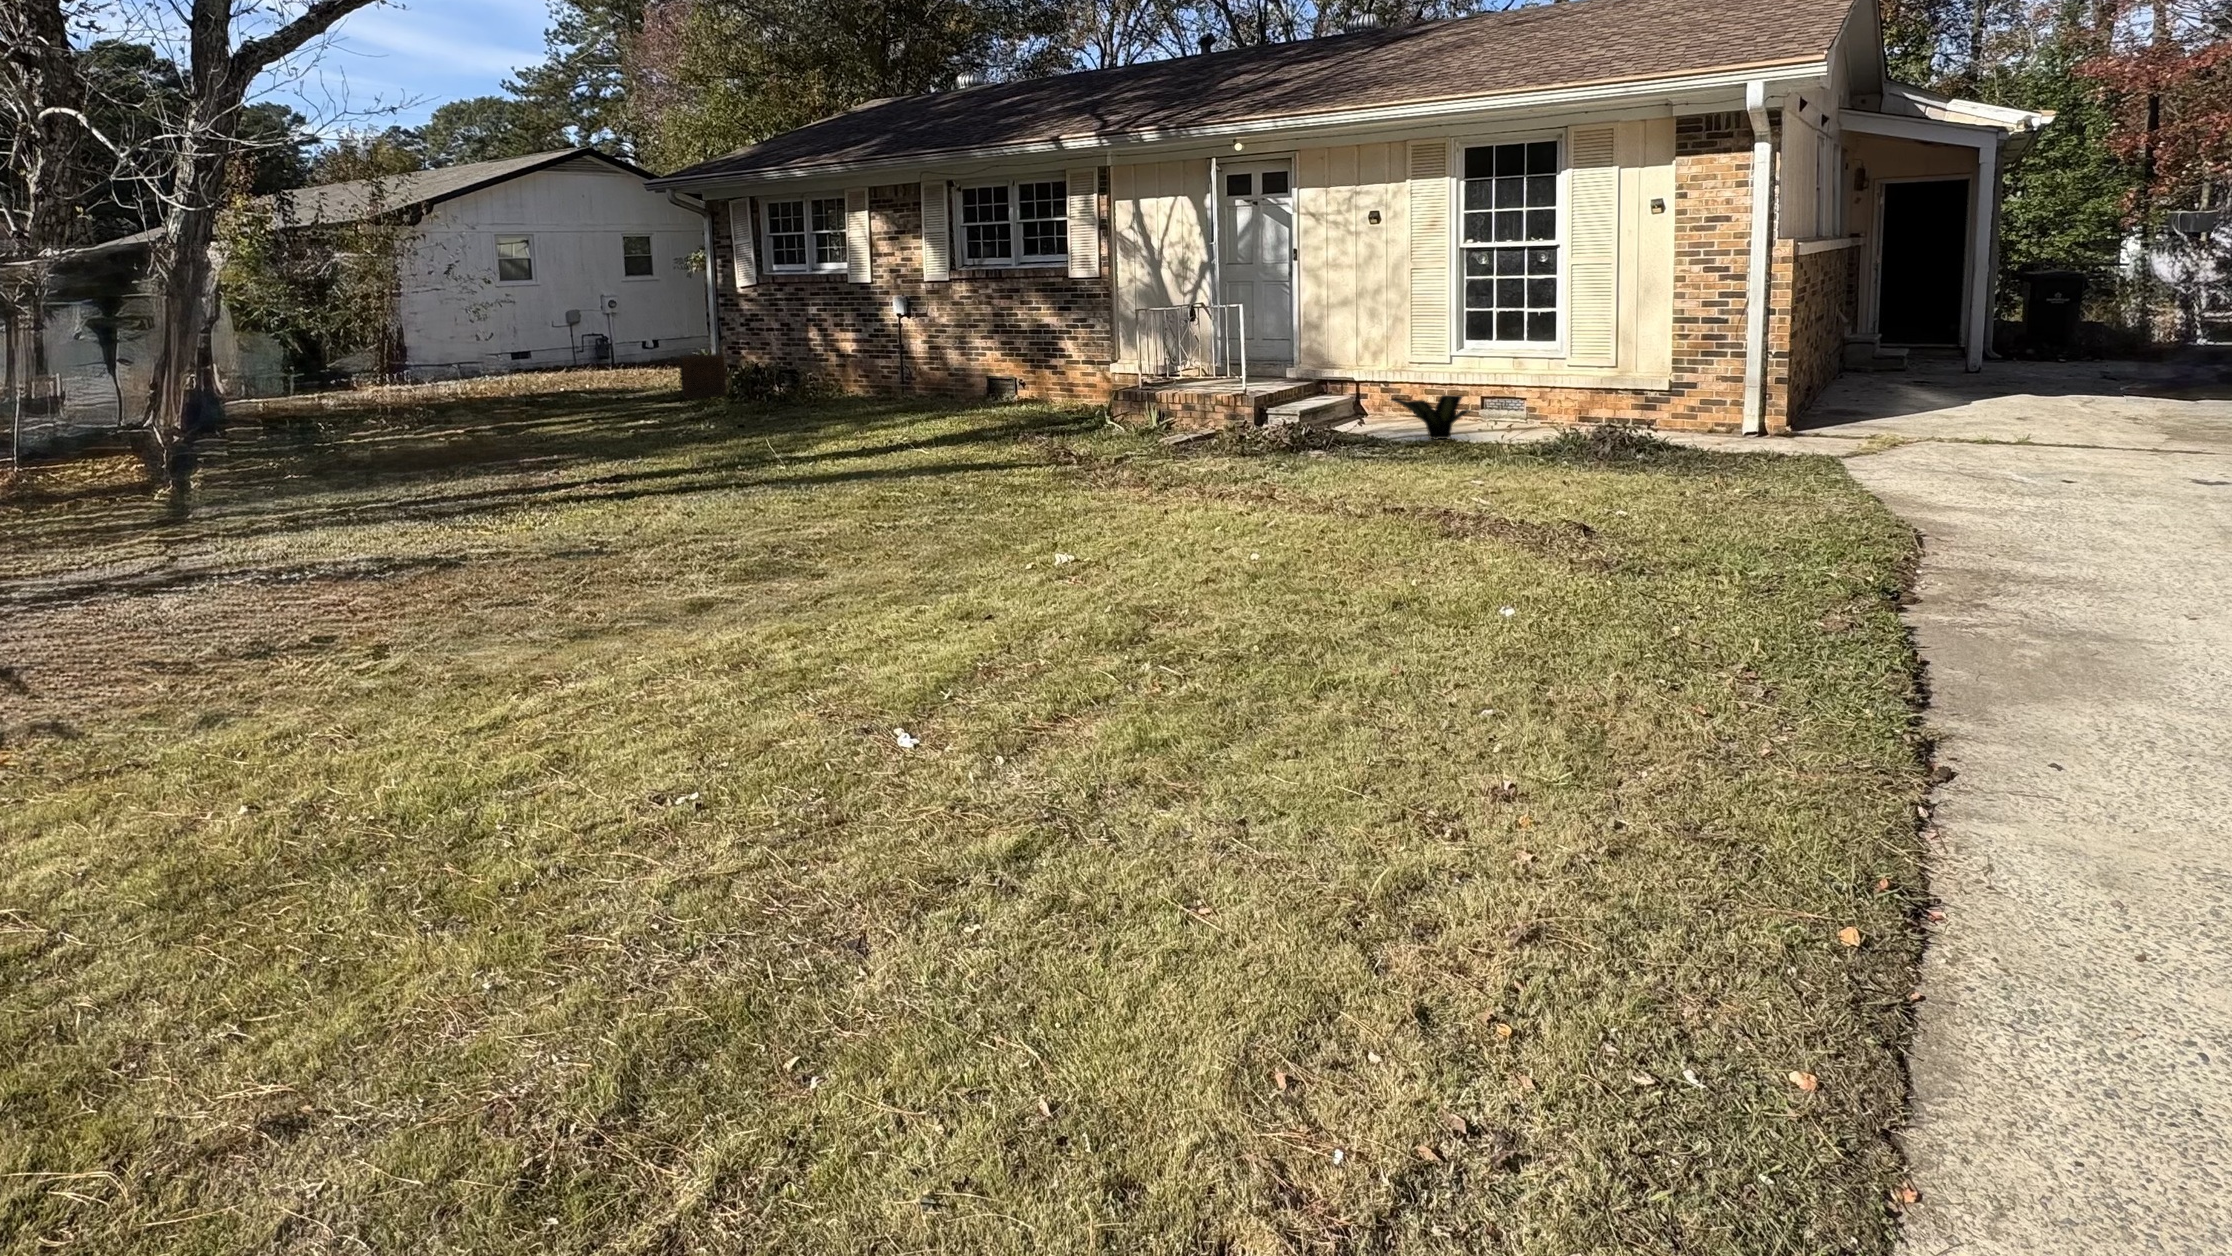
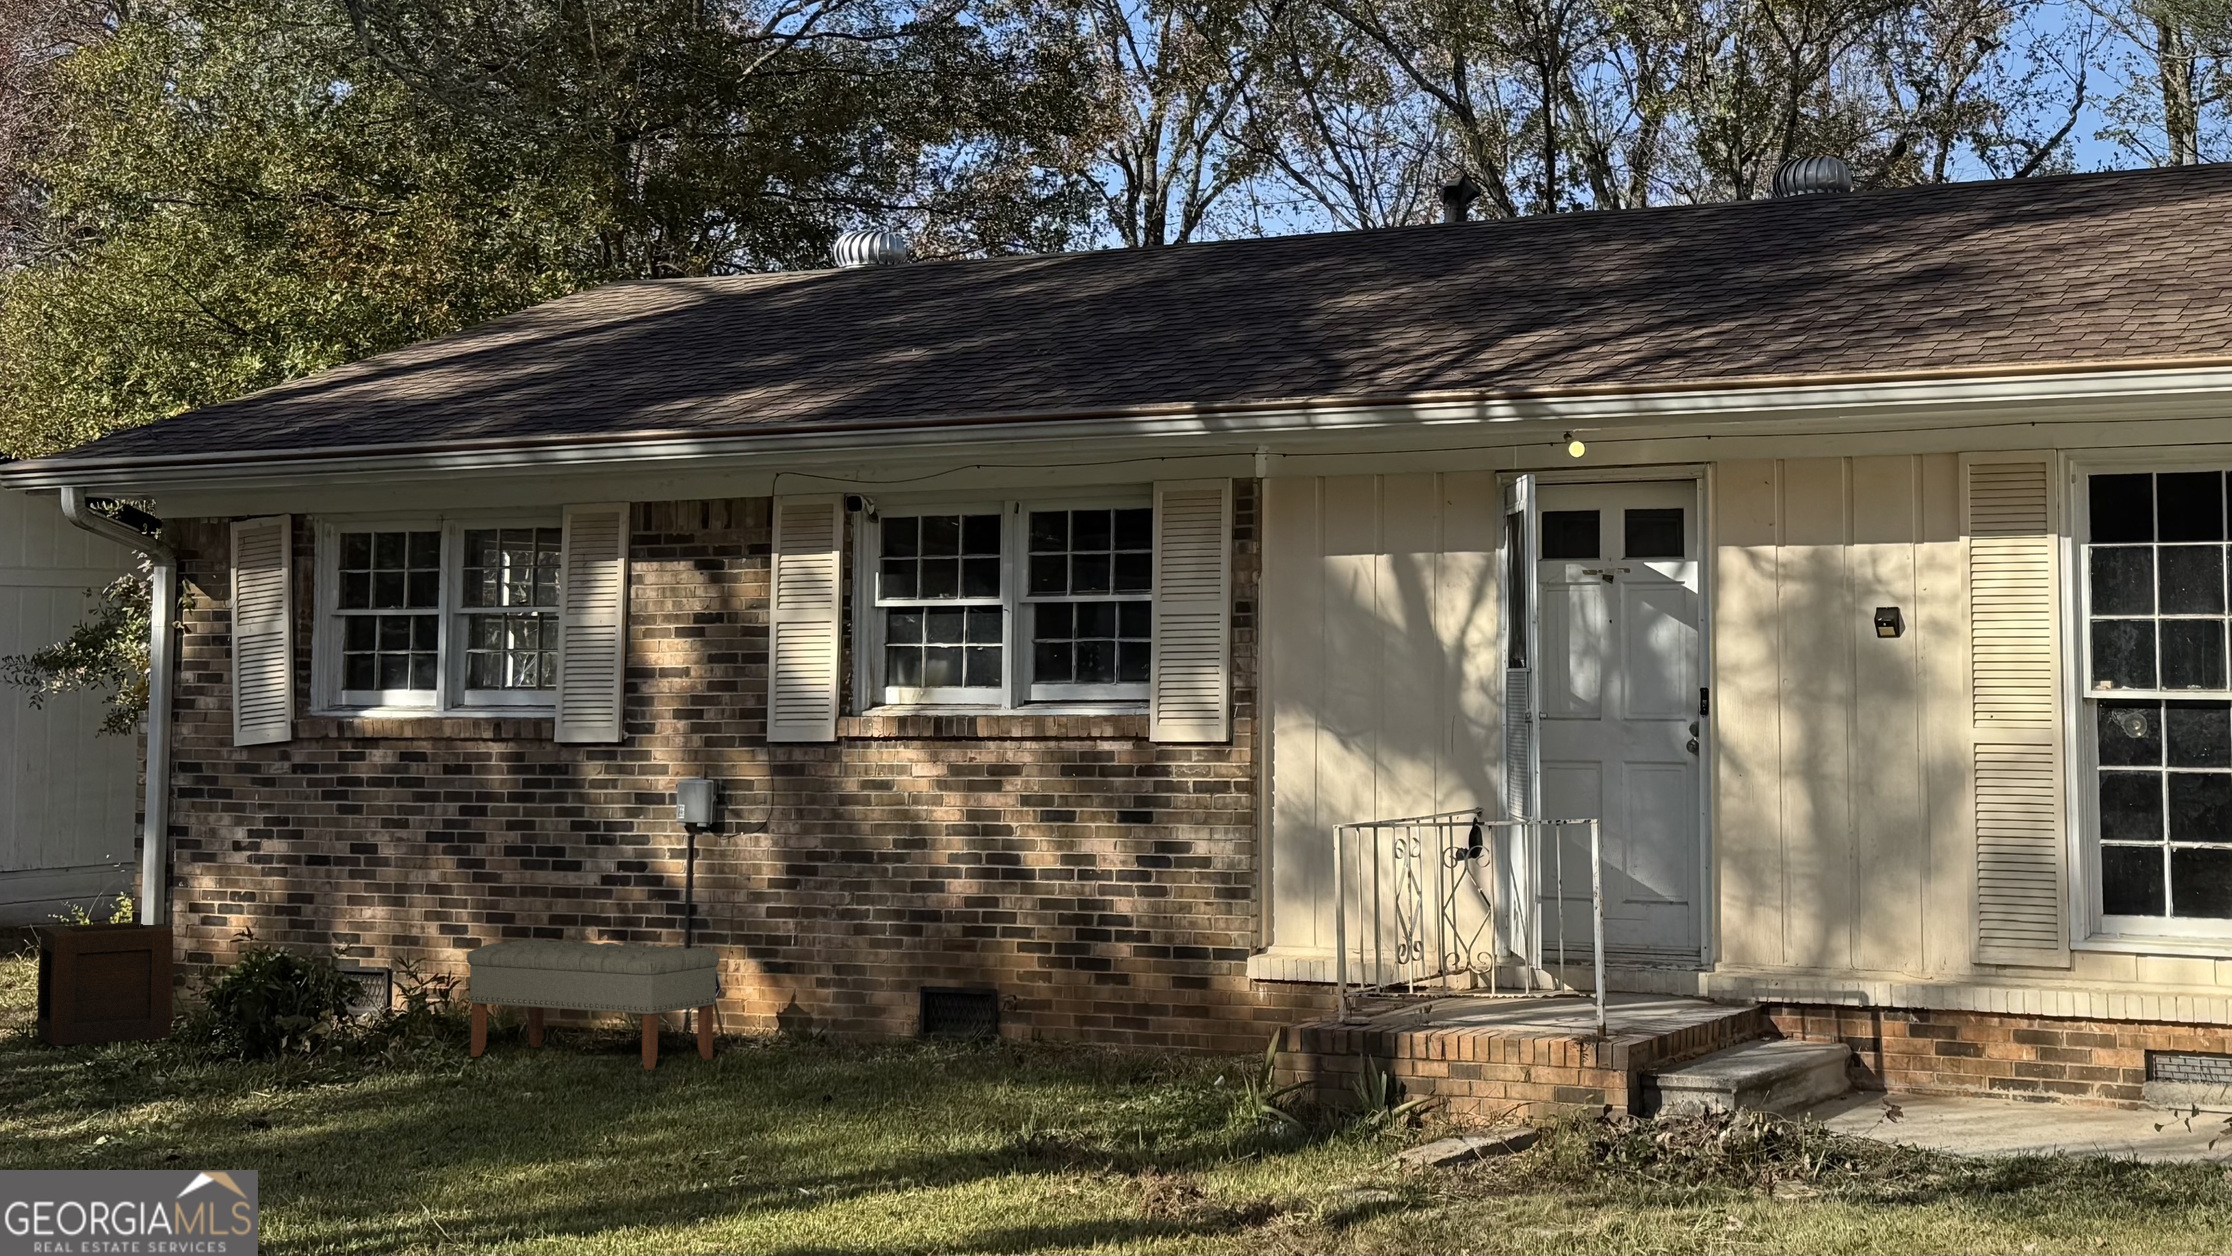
bench: none [827,358,919,406] -> present [467,940,719,1070]
potted plant: present [1391,395,1471,439] -> none [1932,1050,2158,1163]

